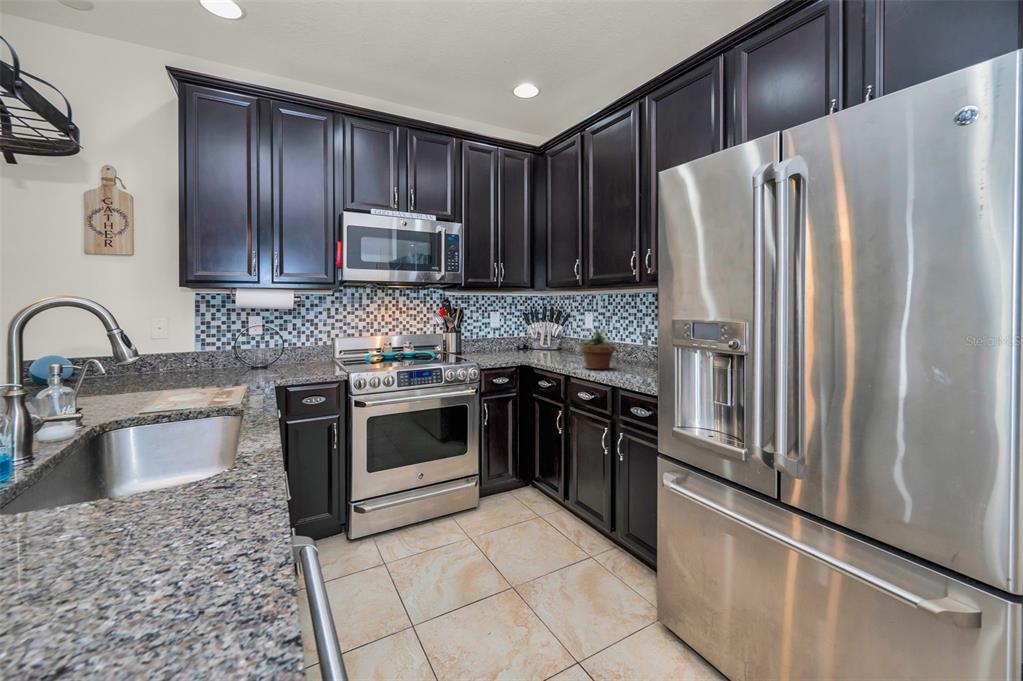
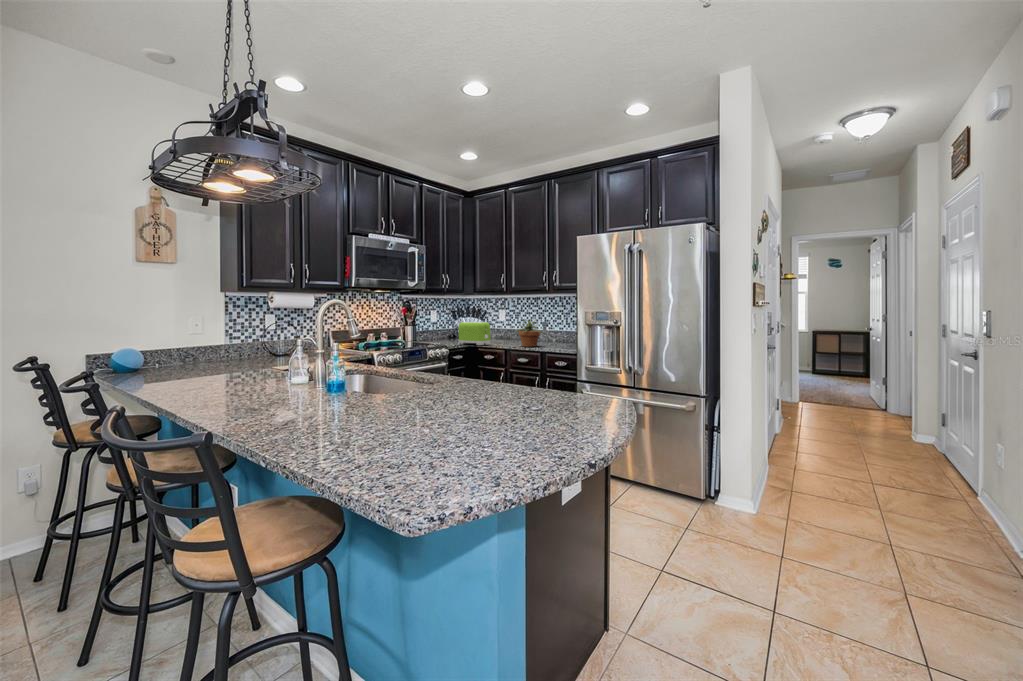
toaster: none [507,329,546,363] -> present [458,322,491,345]

